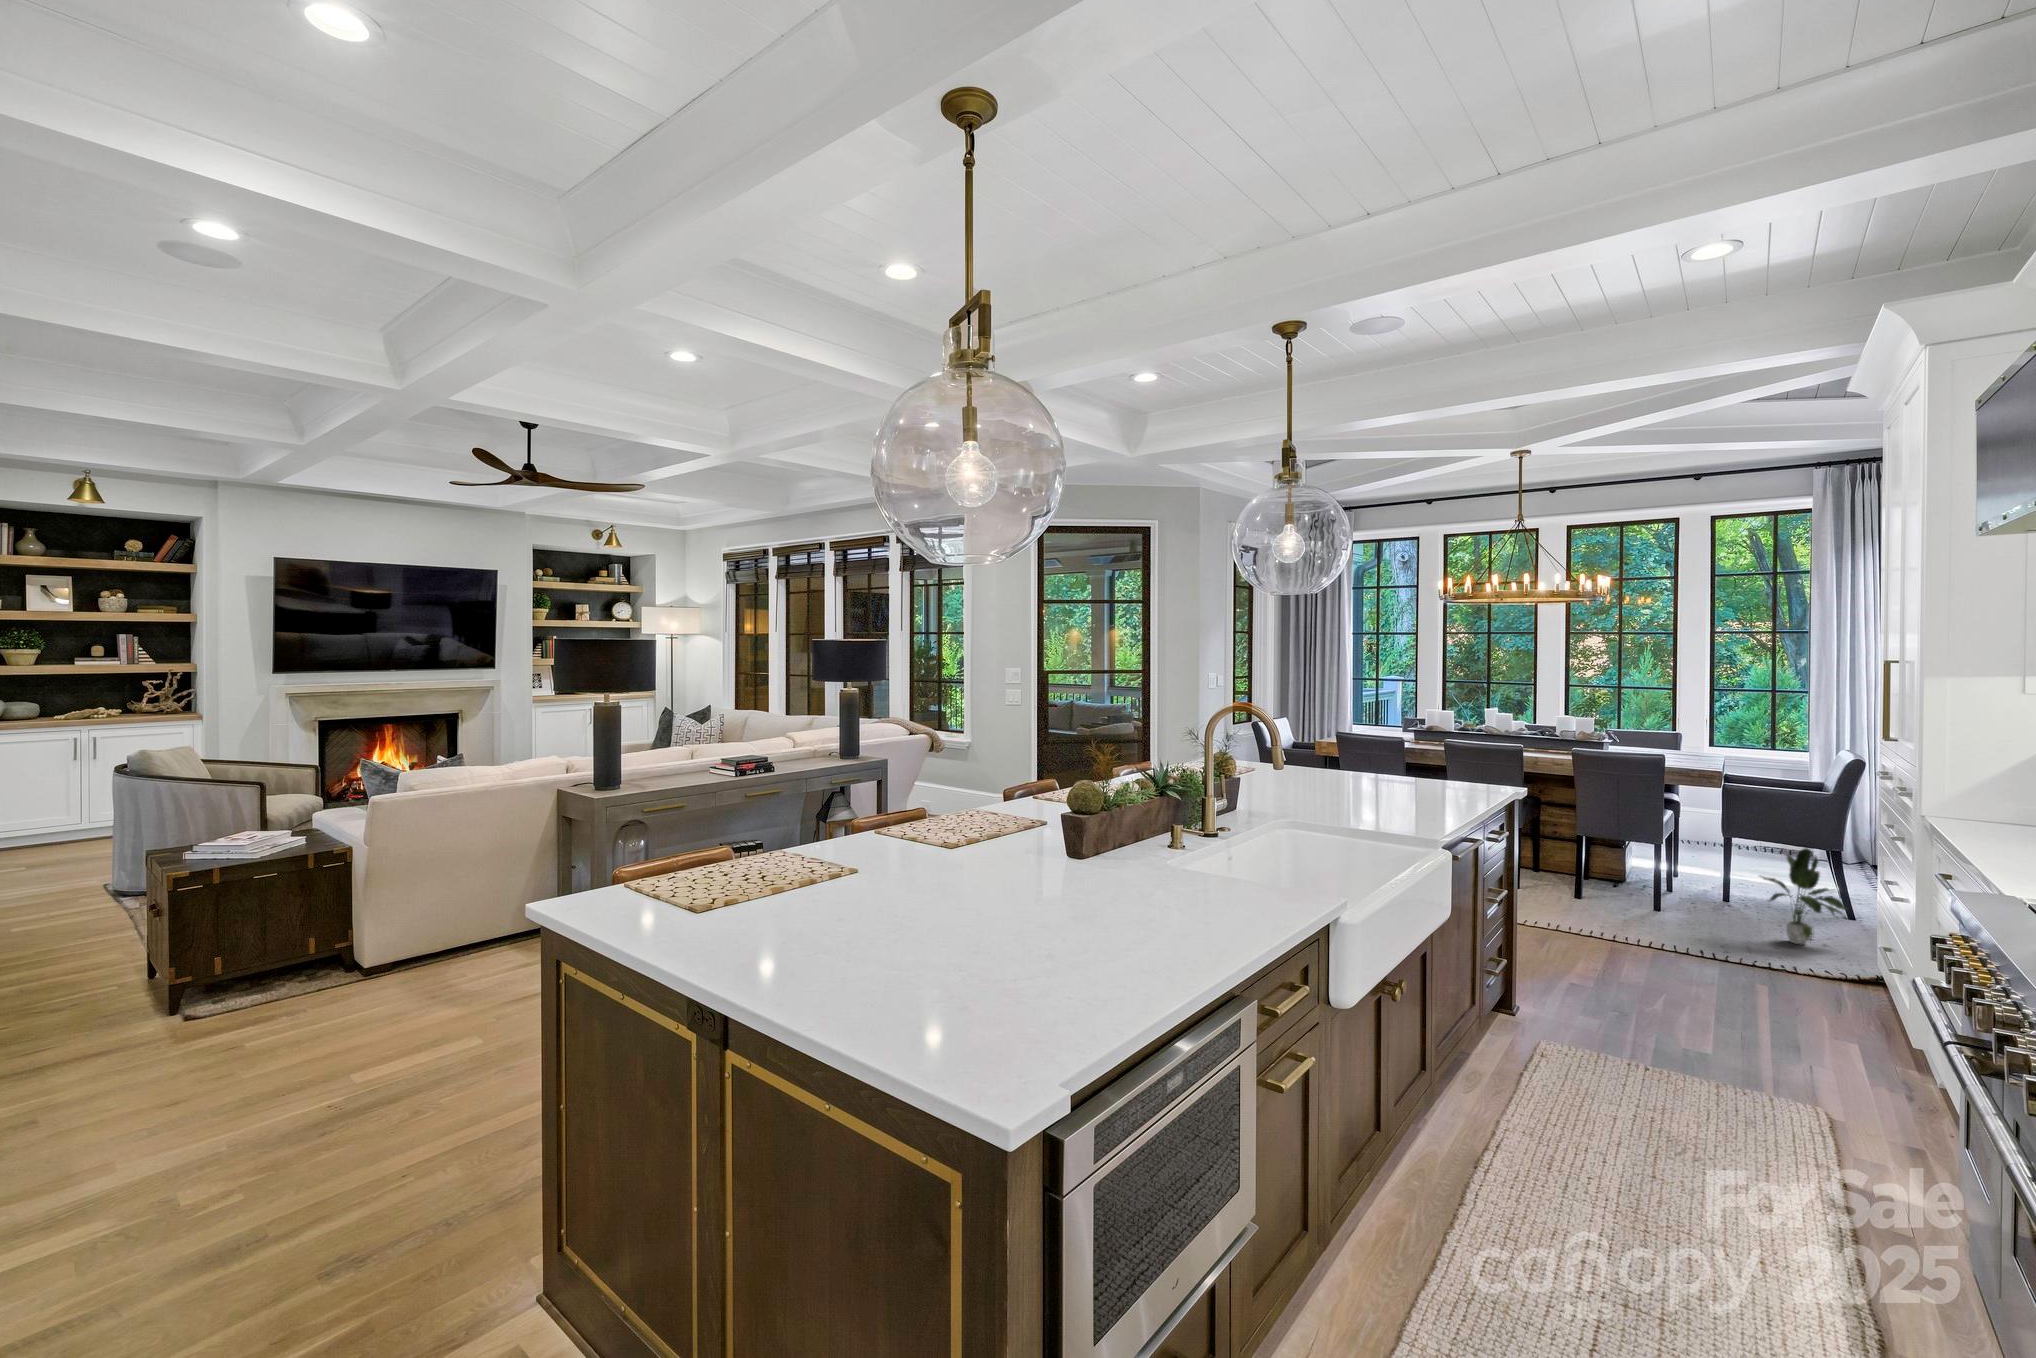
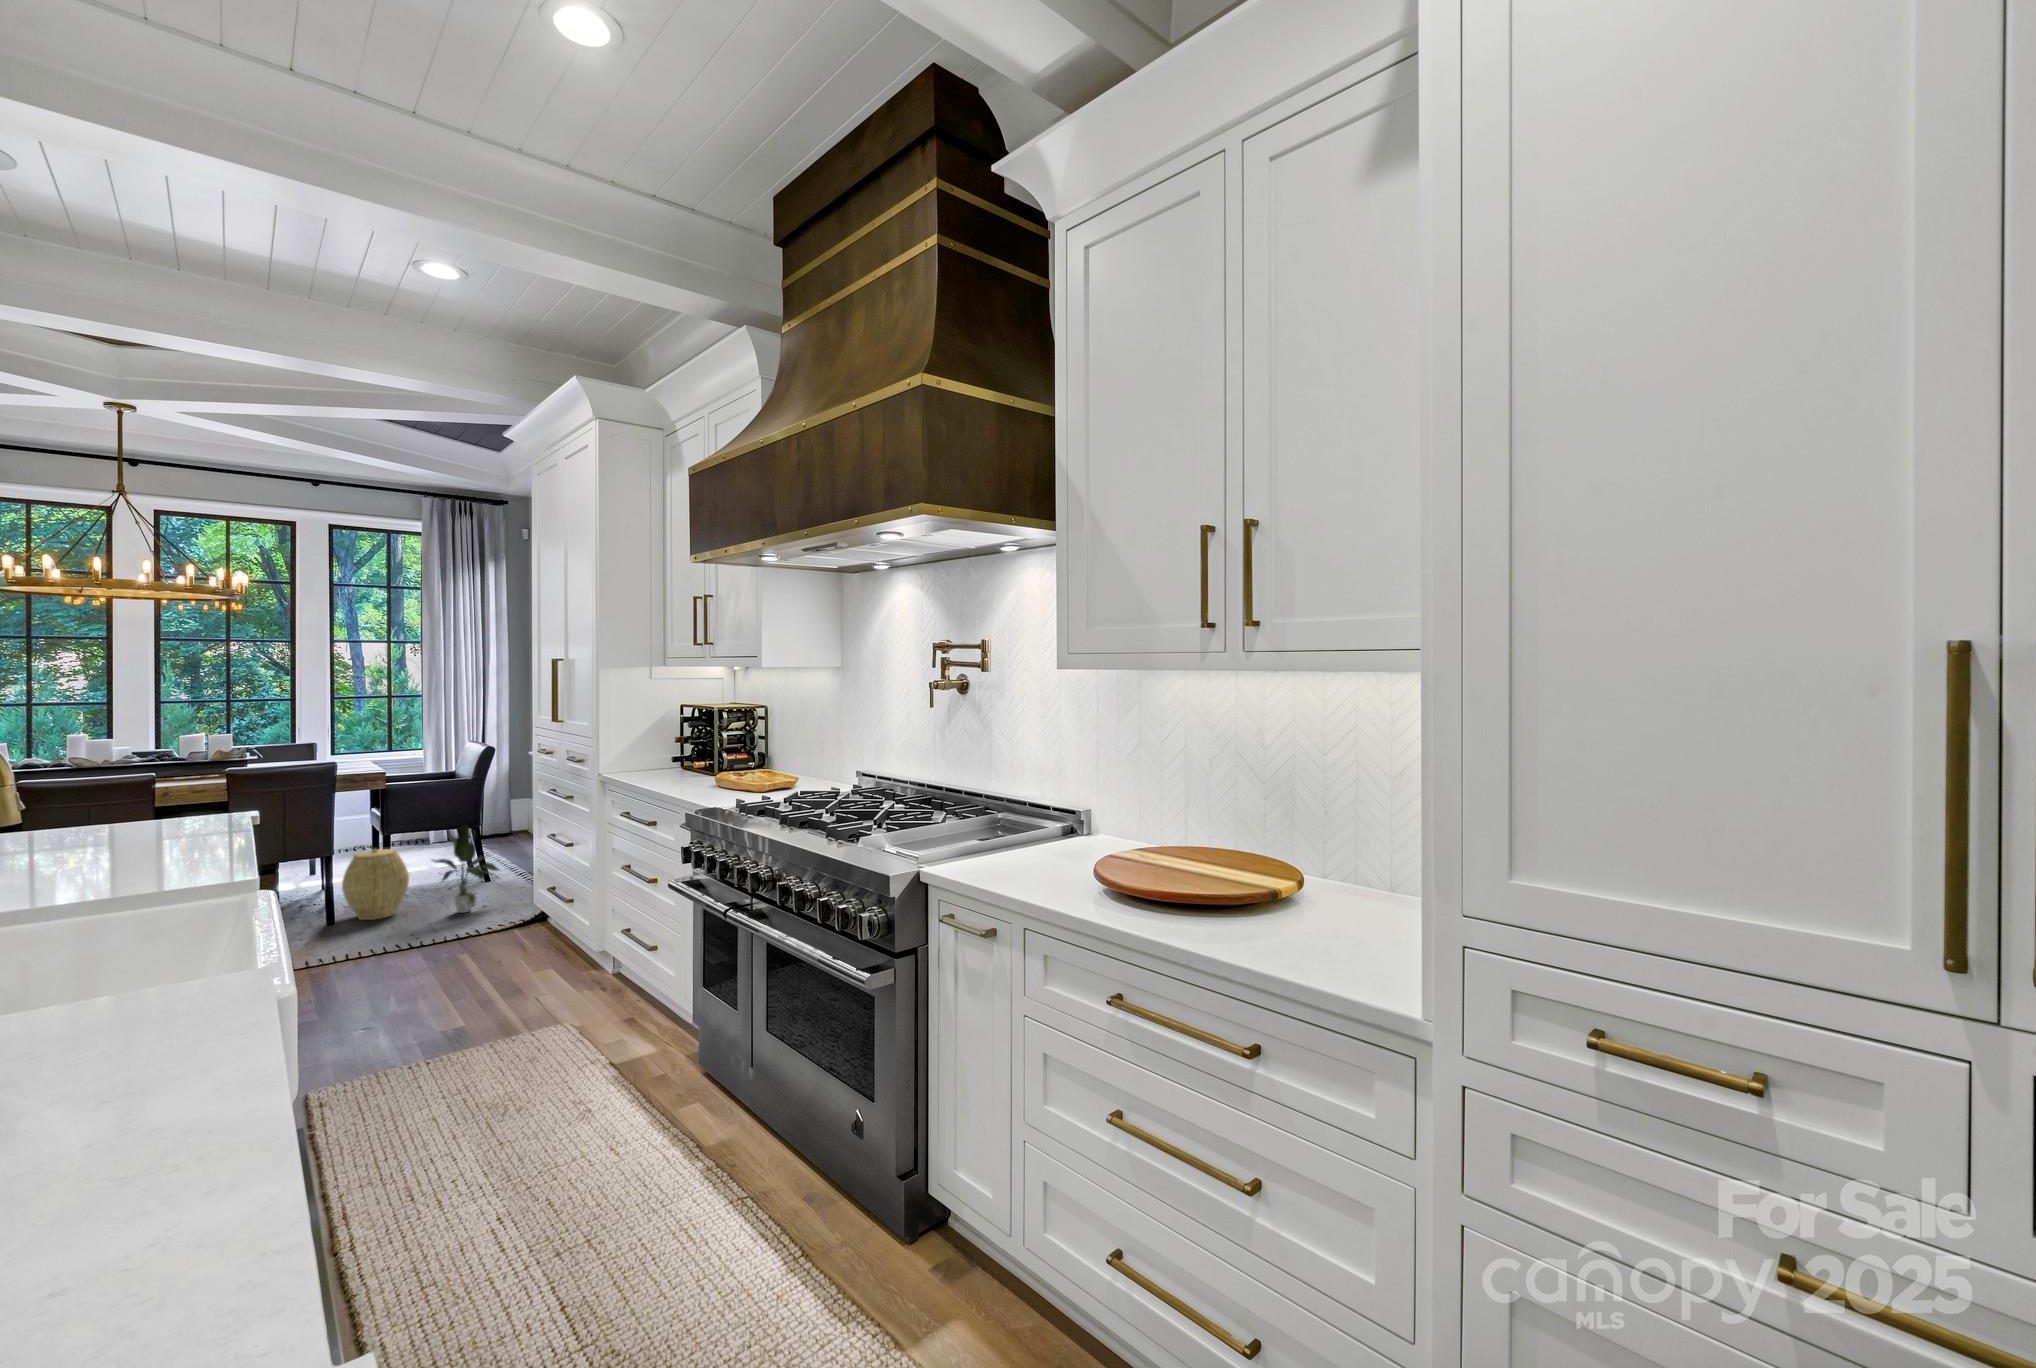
woven basket: none [1673,849,1742,921] -> present [342,849,409,920]

